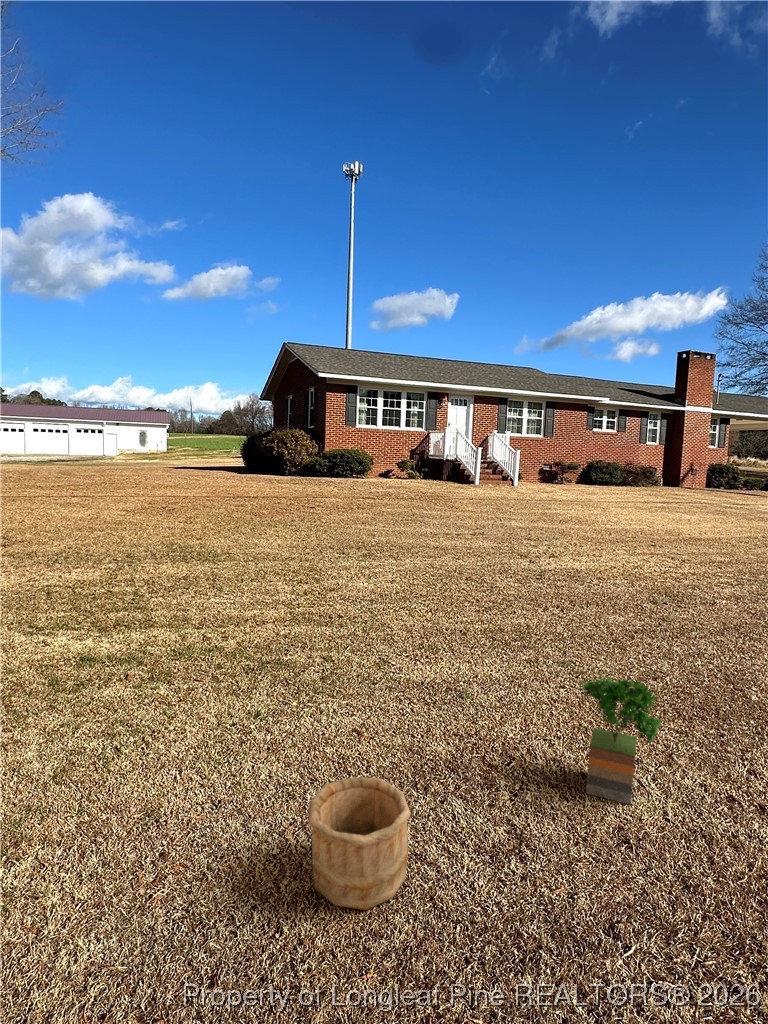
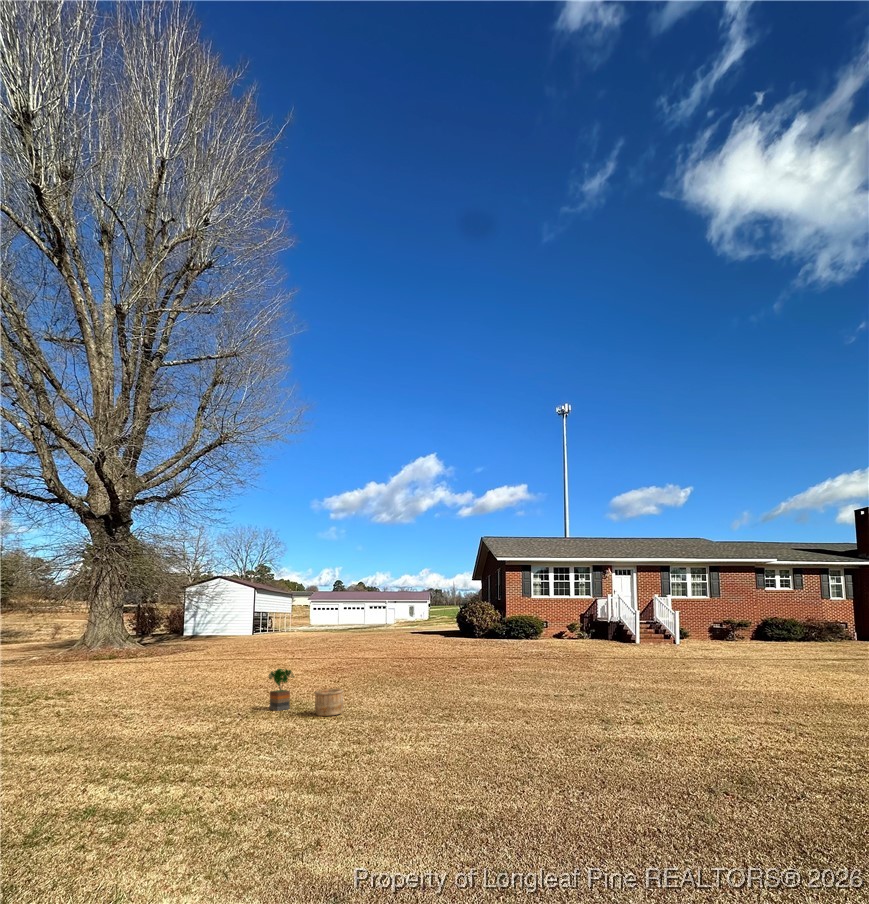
potted tree: present [581,677,662,804] -> present [269,669,295,711]

